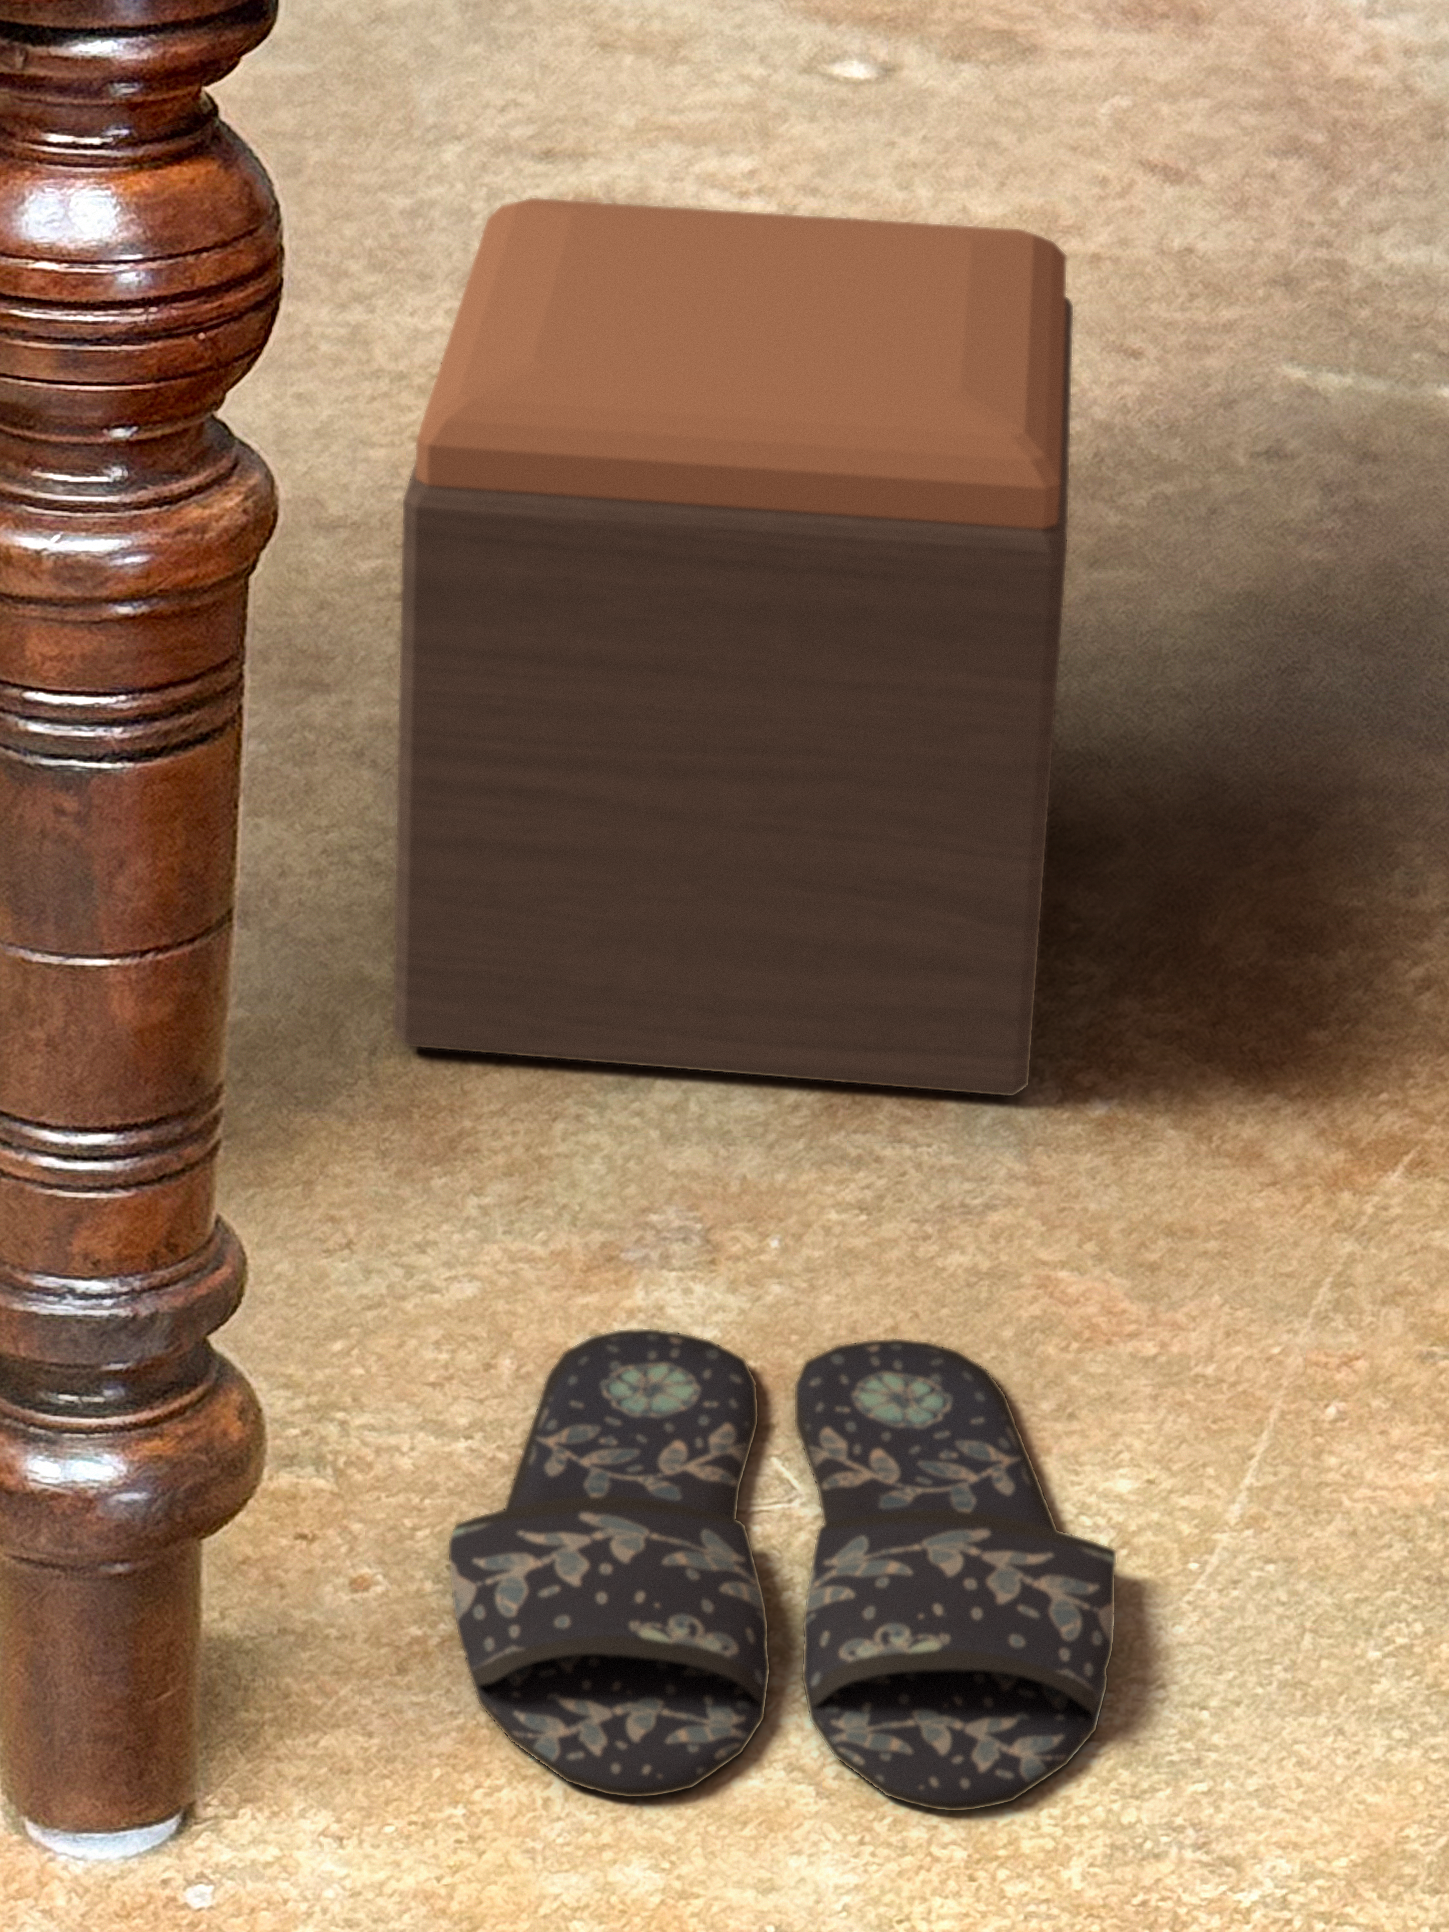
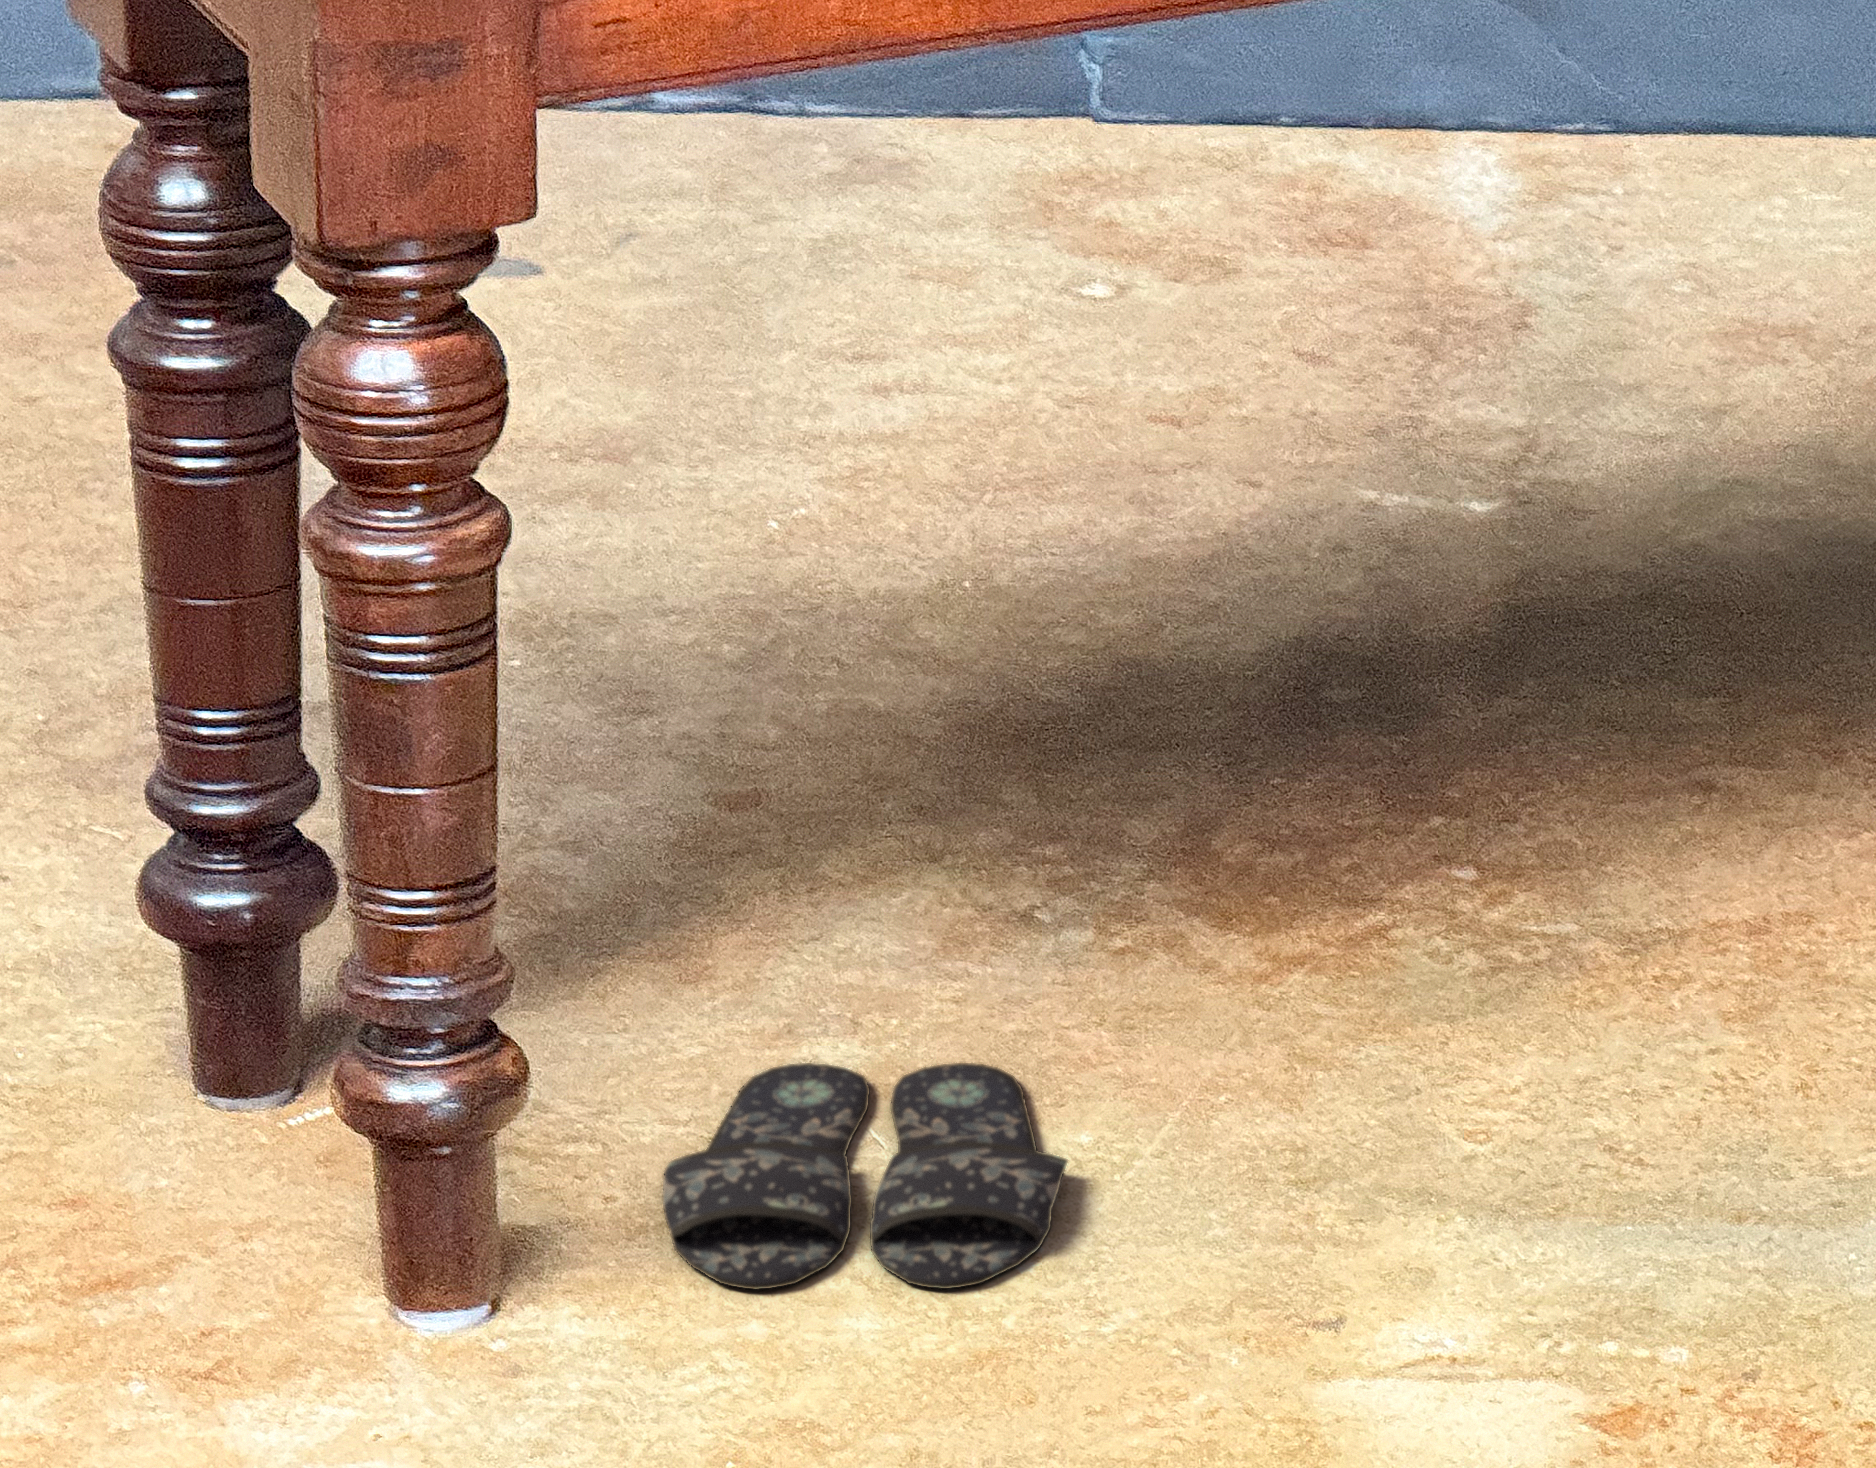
footstool: present [393,198,1073,1096] -> none [658,373,1120,933]

